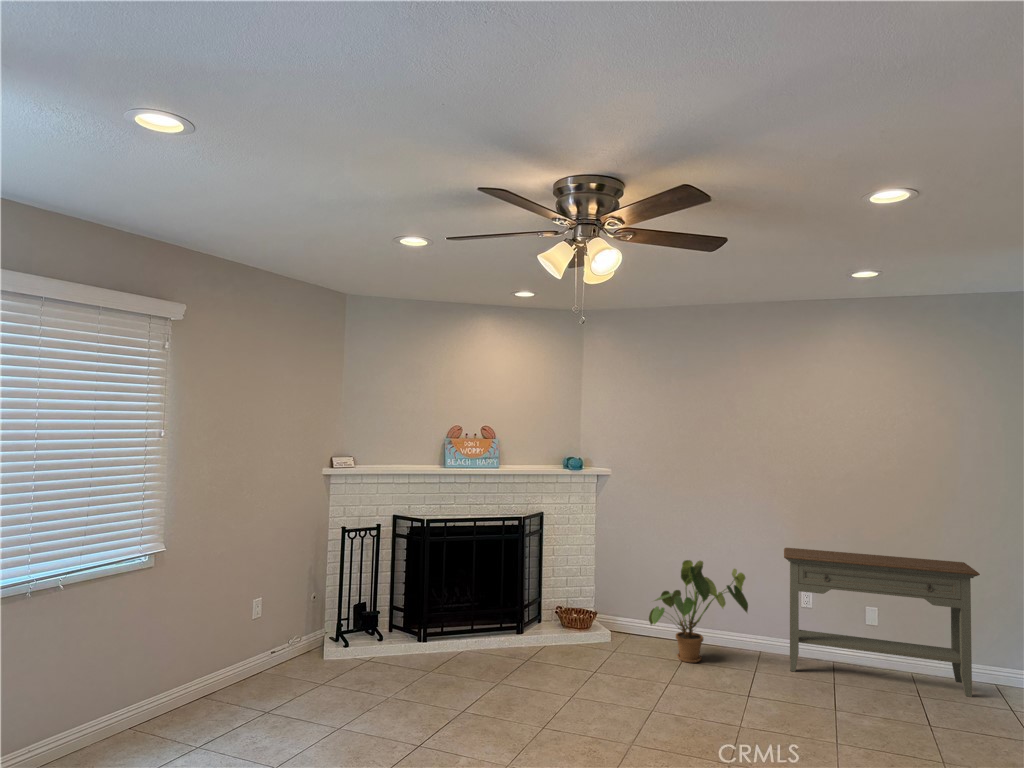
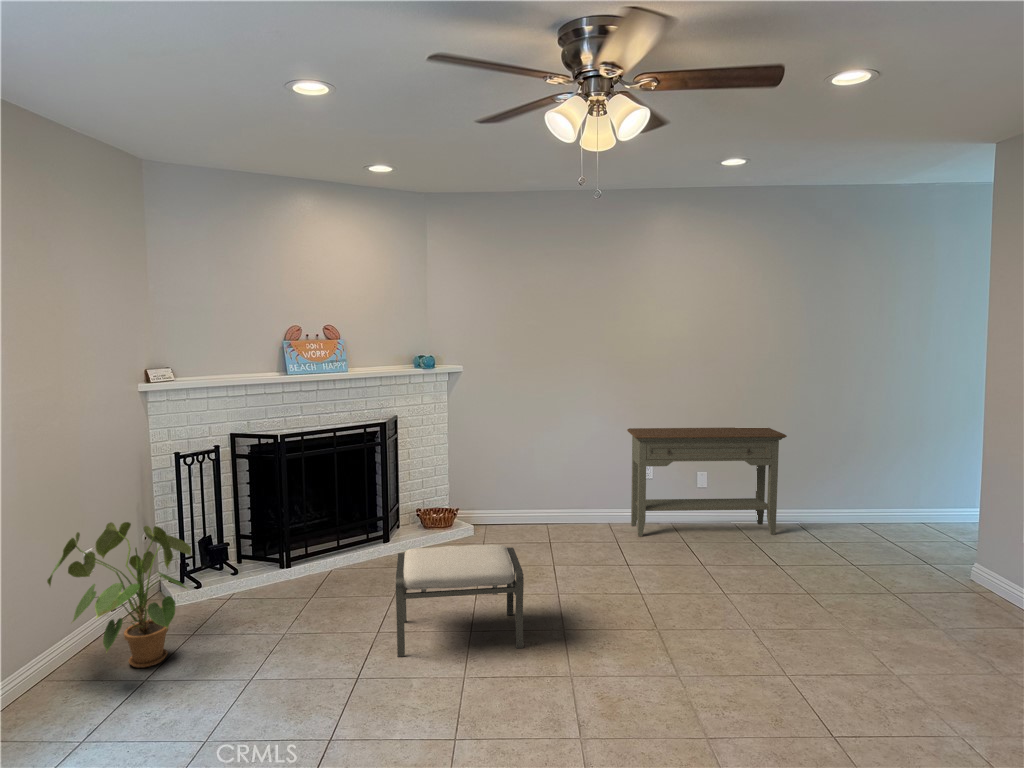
house plant: present [649,560,748,663] -> present [47,522,191,668]
ottoman: none [472,636,604,755] -> present [396,544,524,657]

